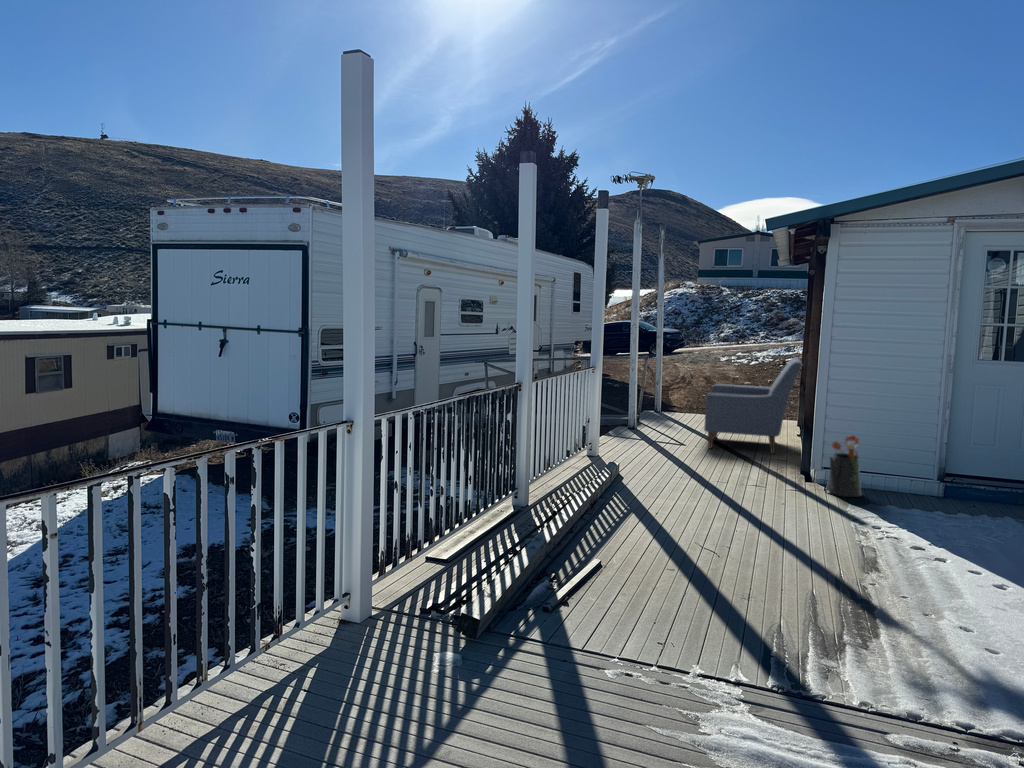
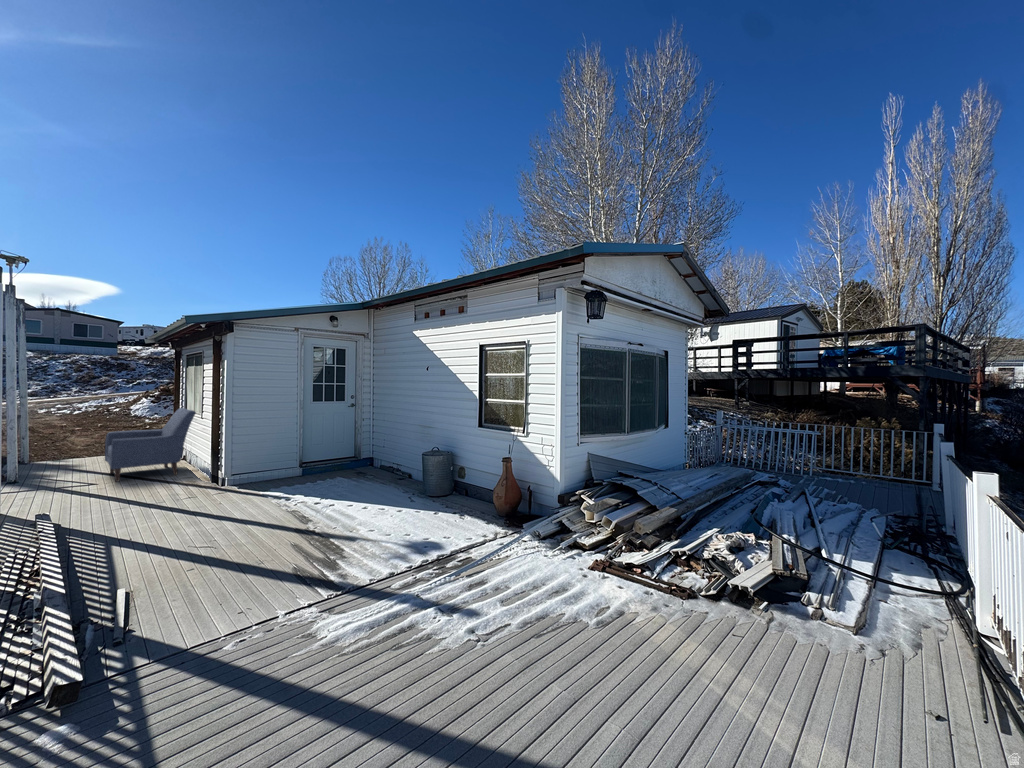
watering can: present [825,435,862,497] -> none [237,451,261,490]

